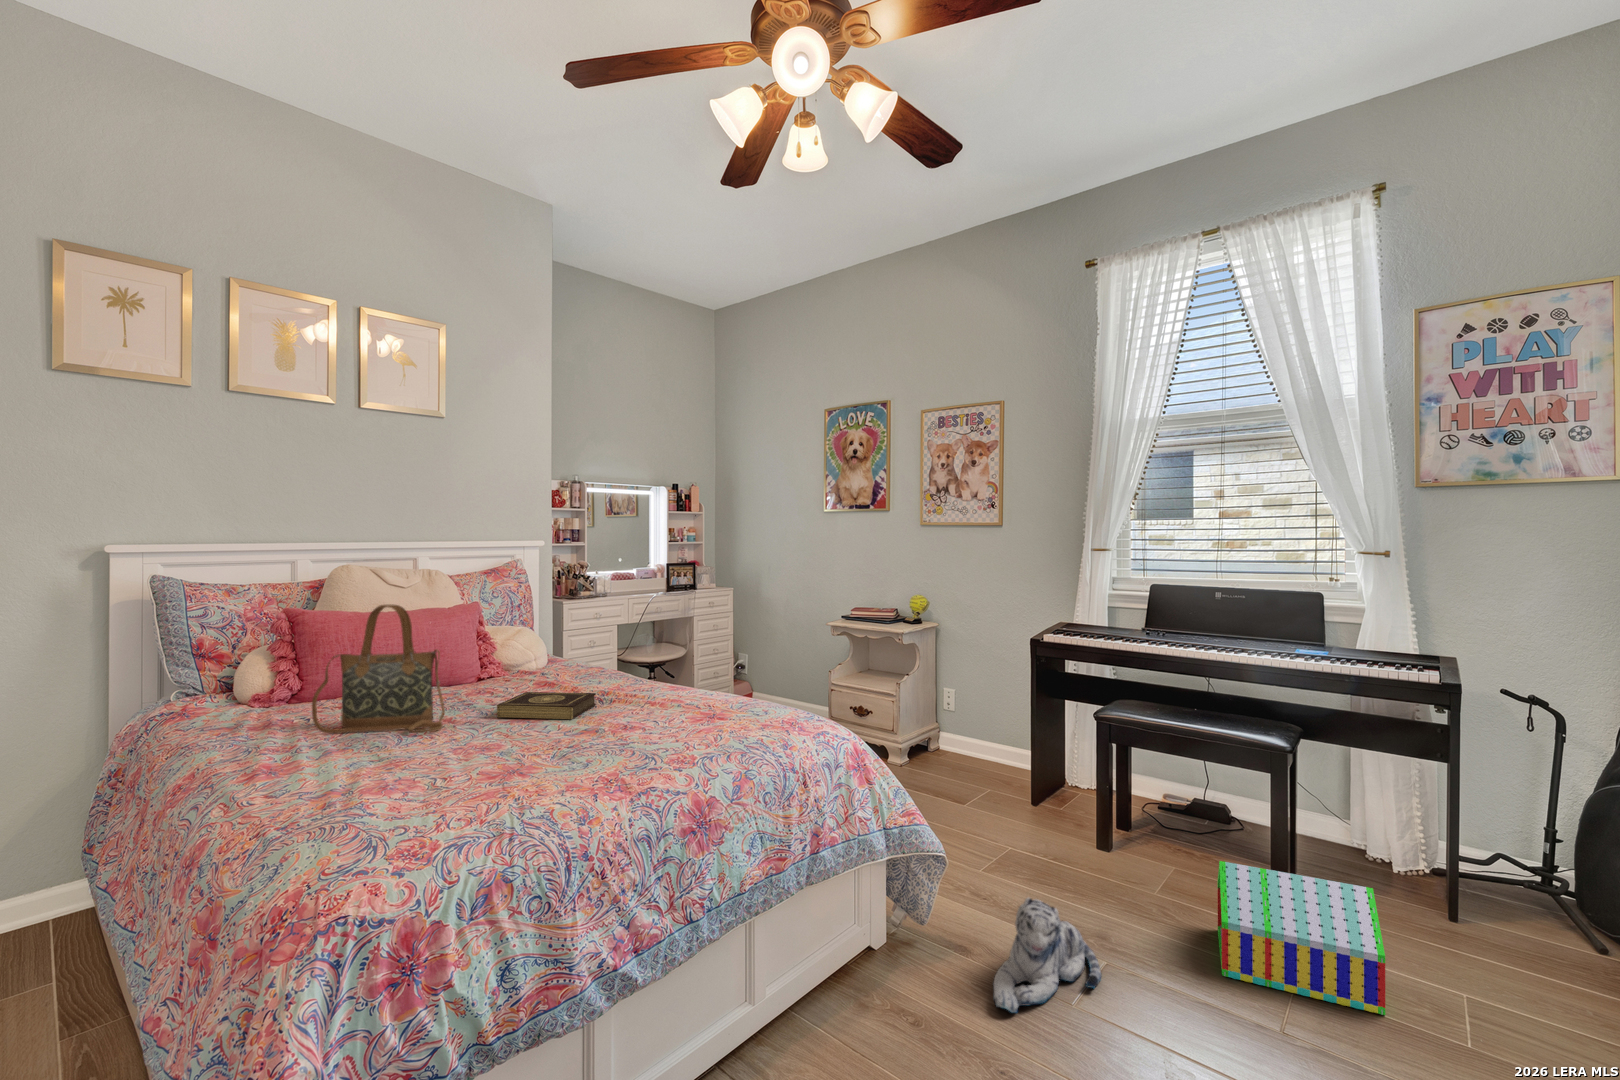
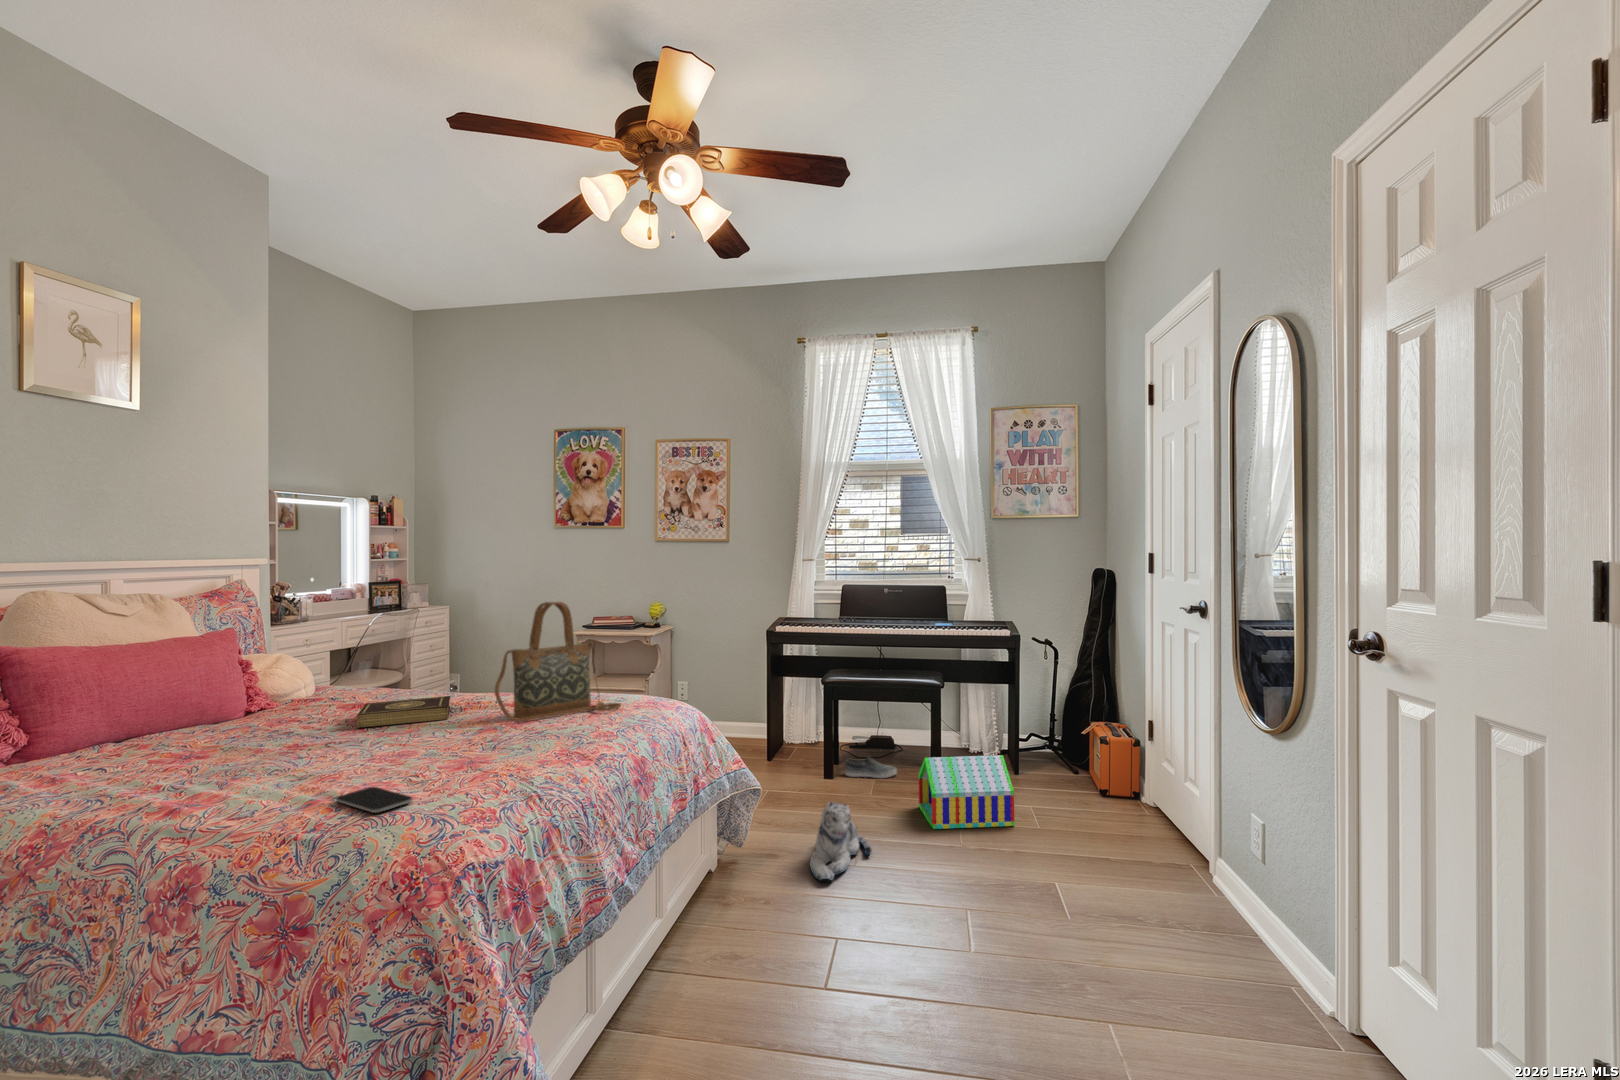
handbag: present [312,605,445,733] -> present [495,602,621,722]
smartphone: none [332,795,385,830] -> present [336,787,413,813]
shoe: none [1127,828,1208,868] -> present [845,756,897,778]

